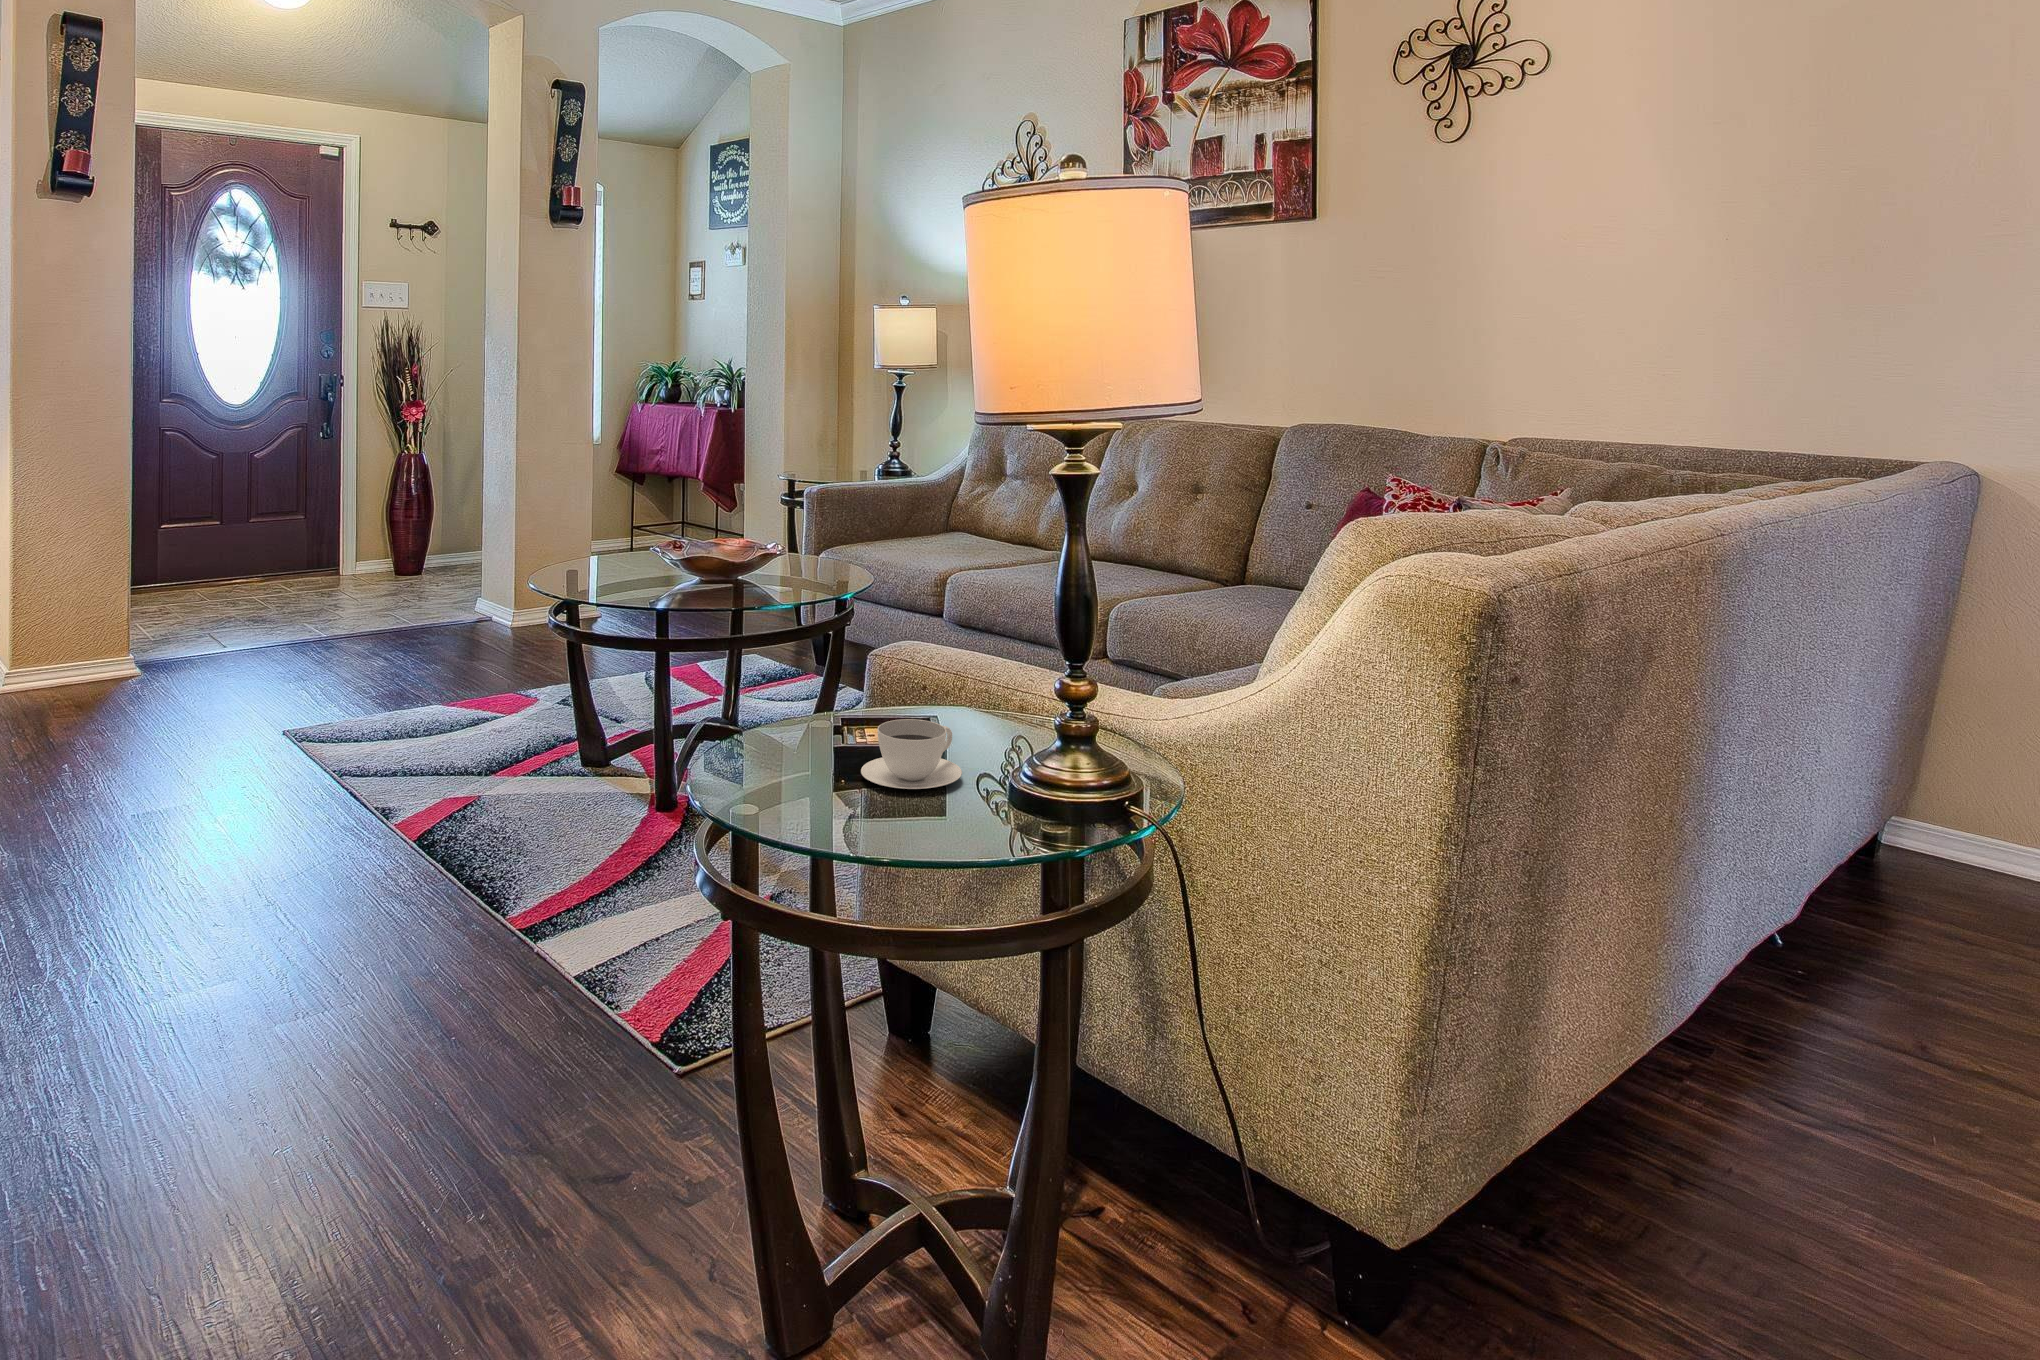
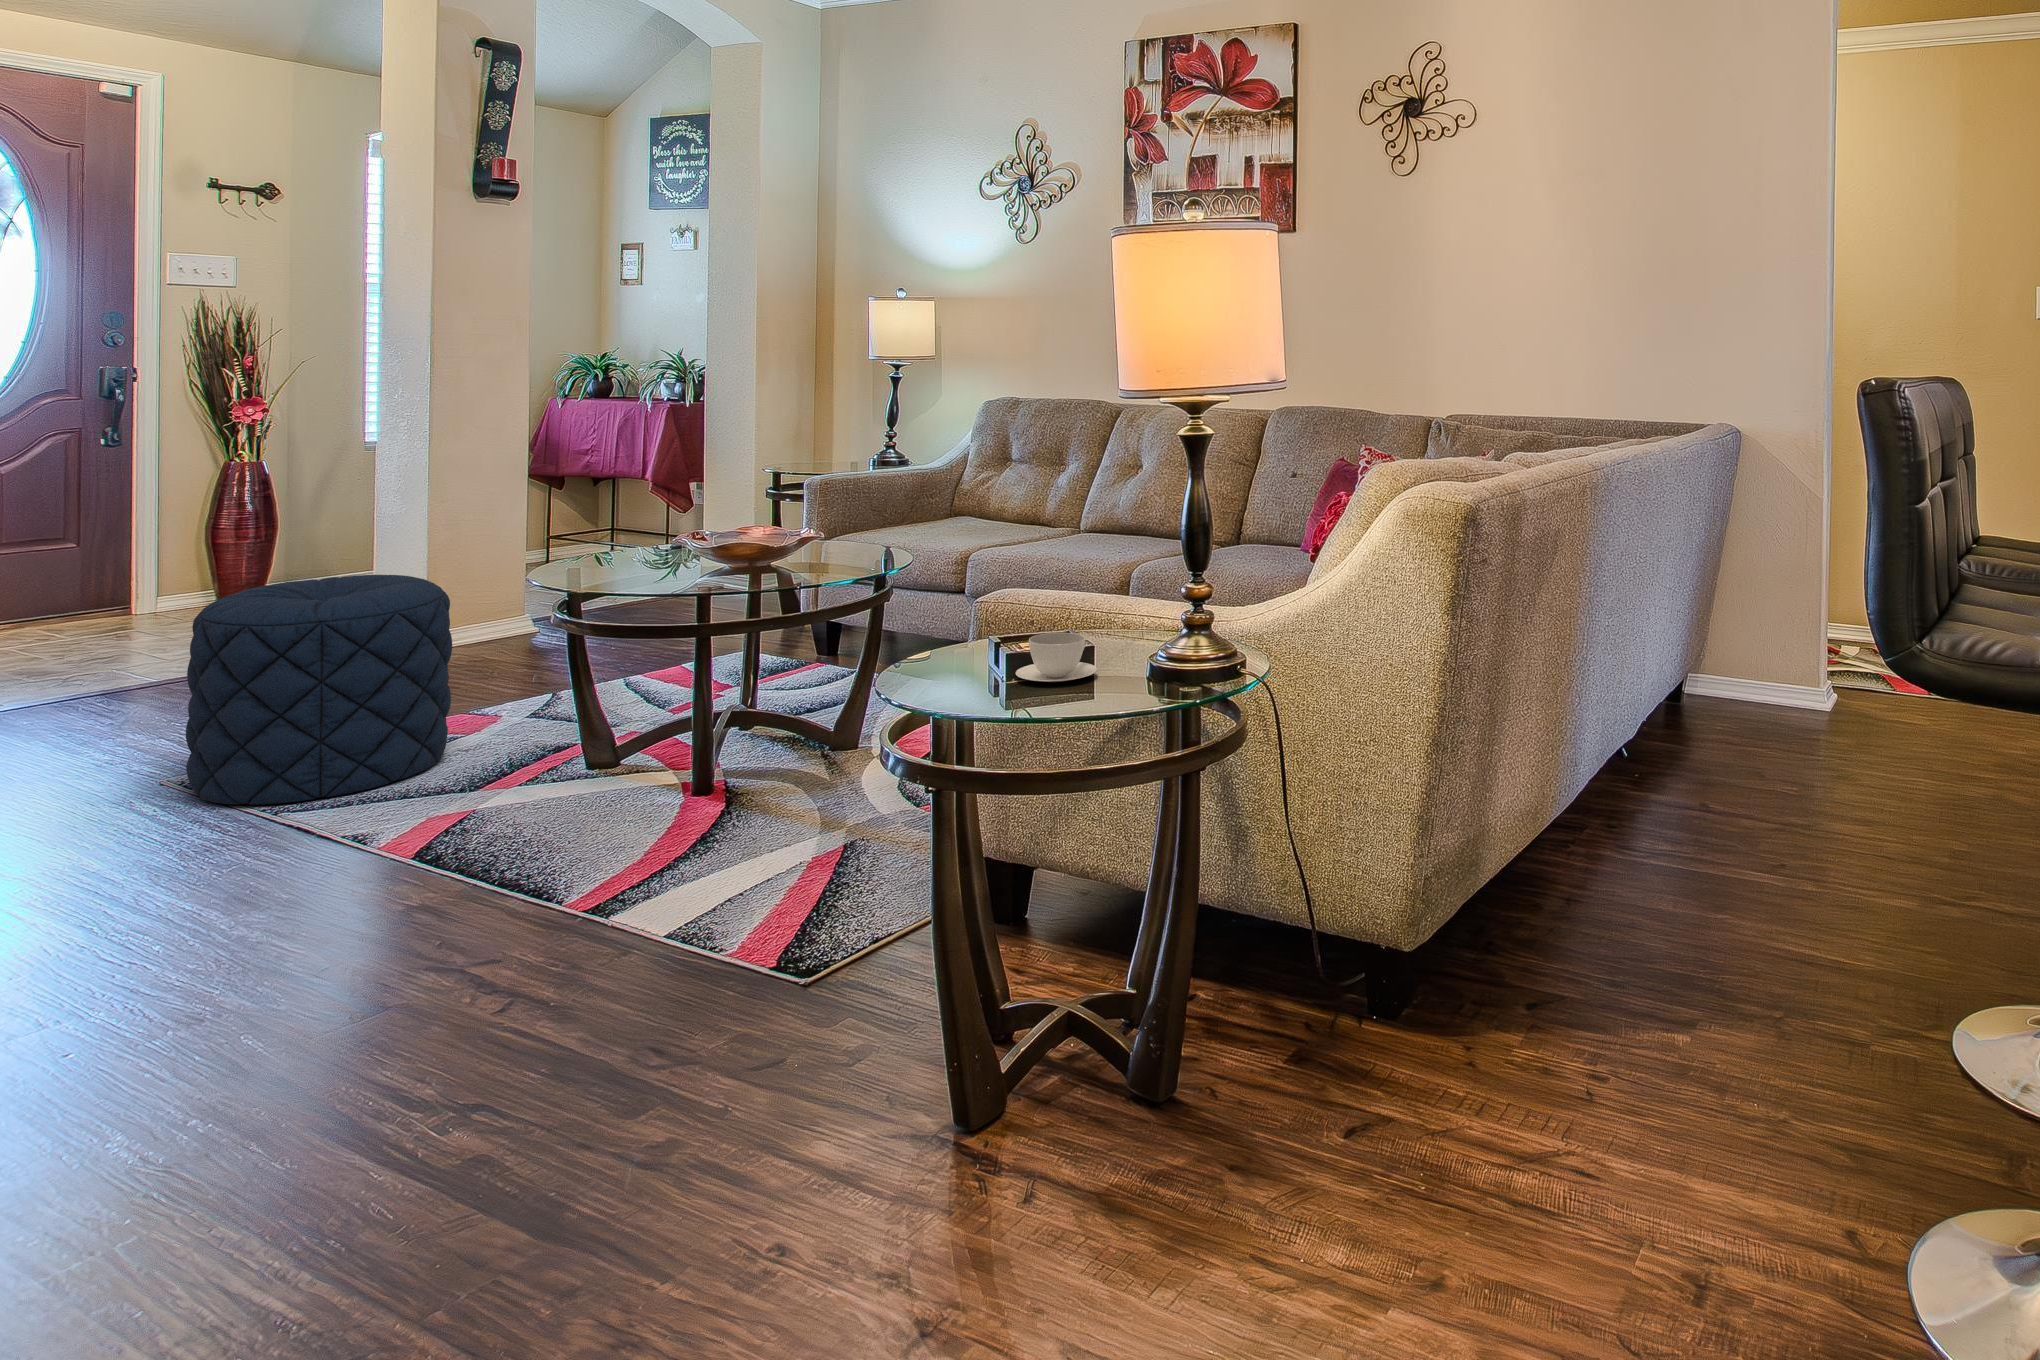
pouf: none [289,562,486,764] -> present [186,575,452,805]

